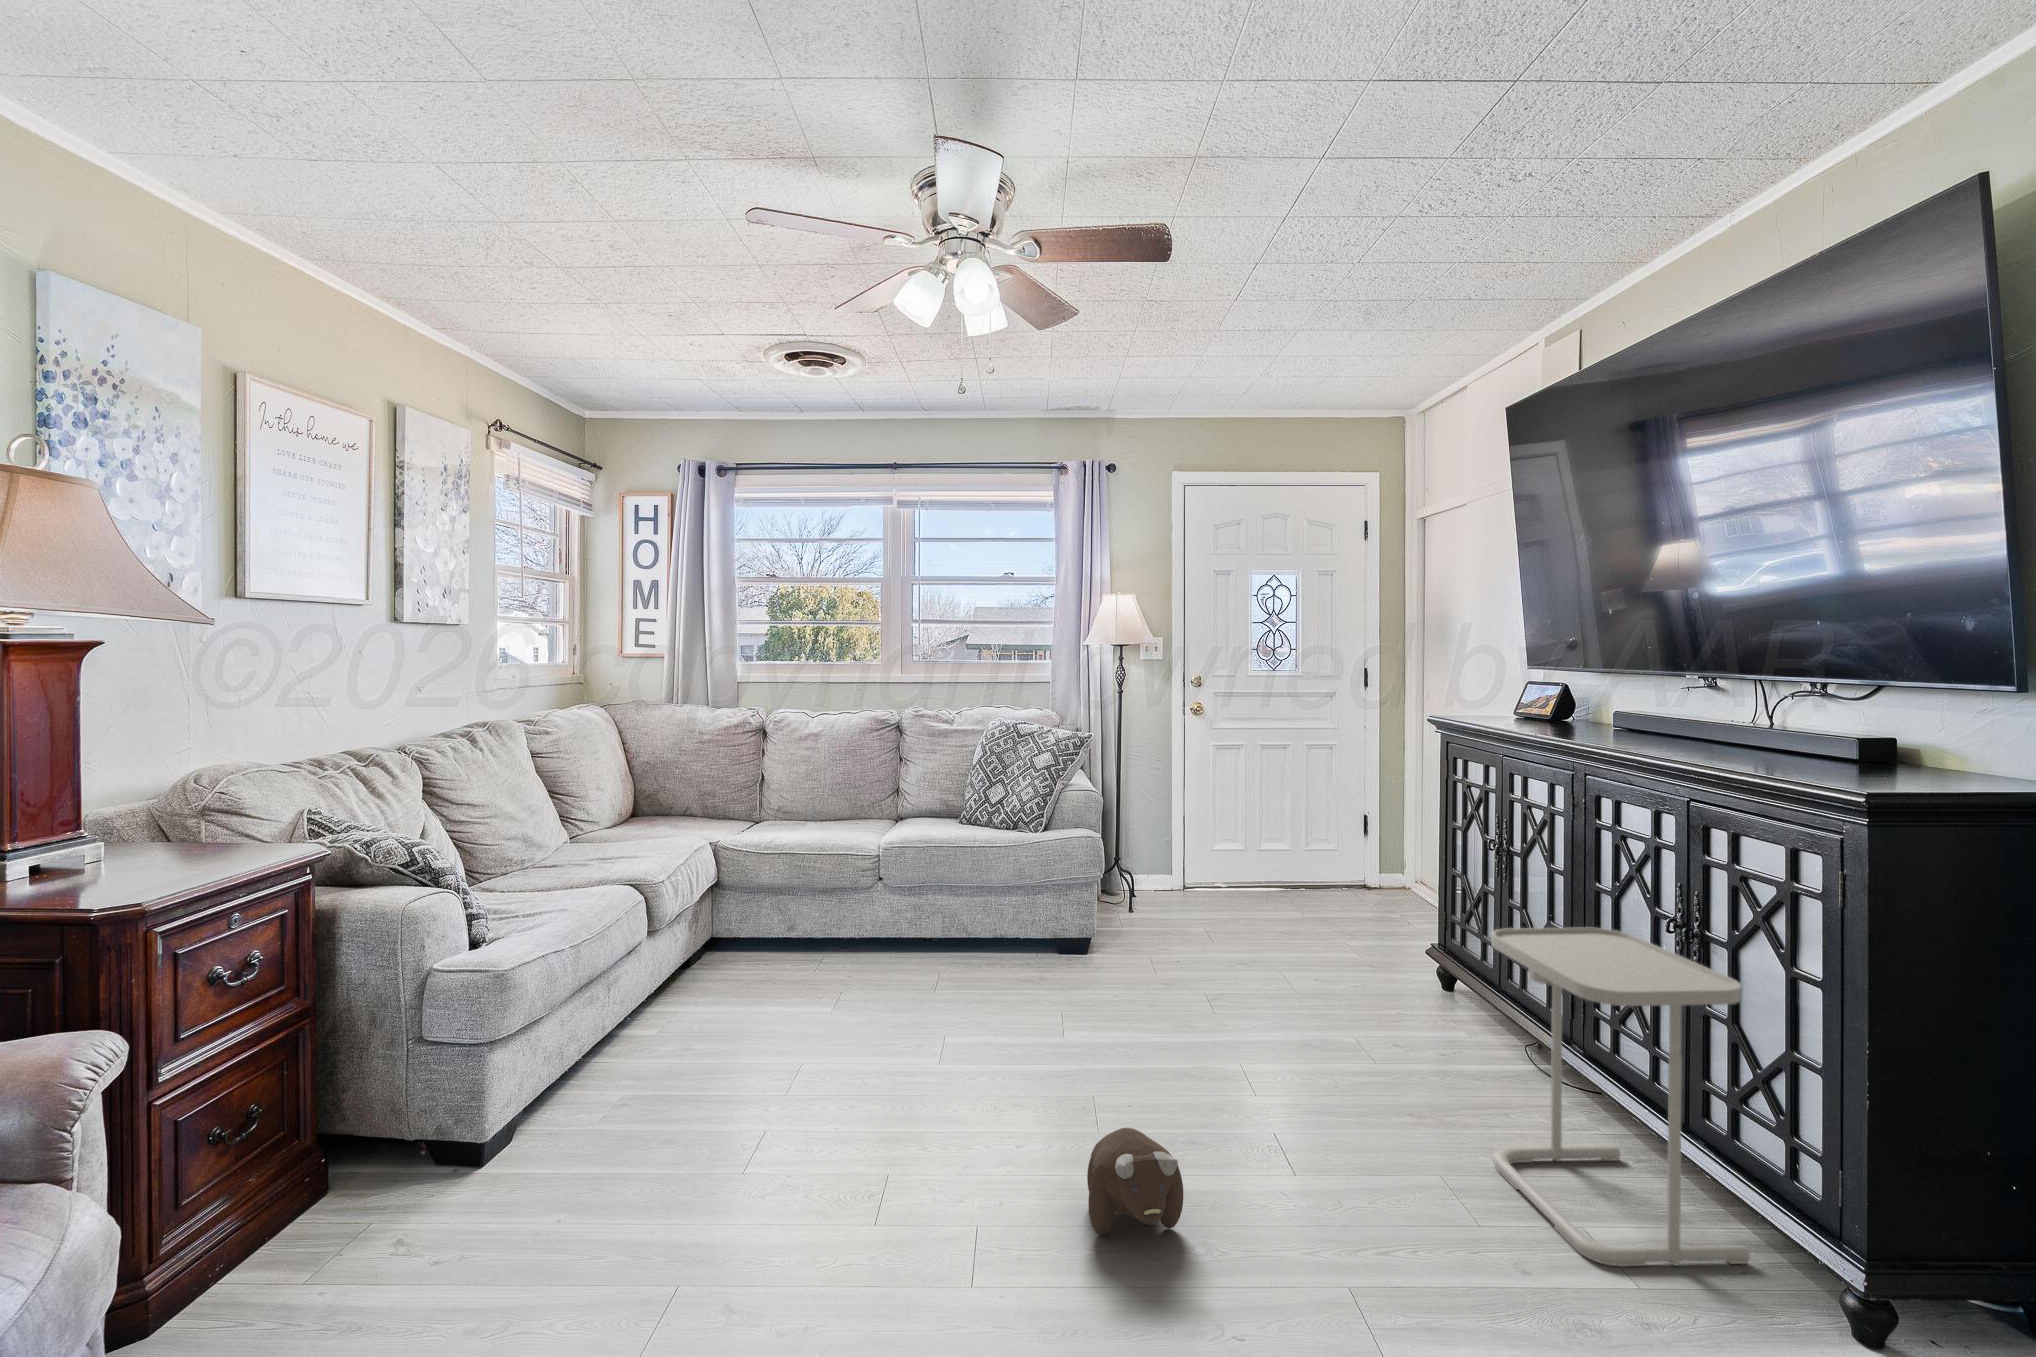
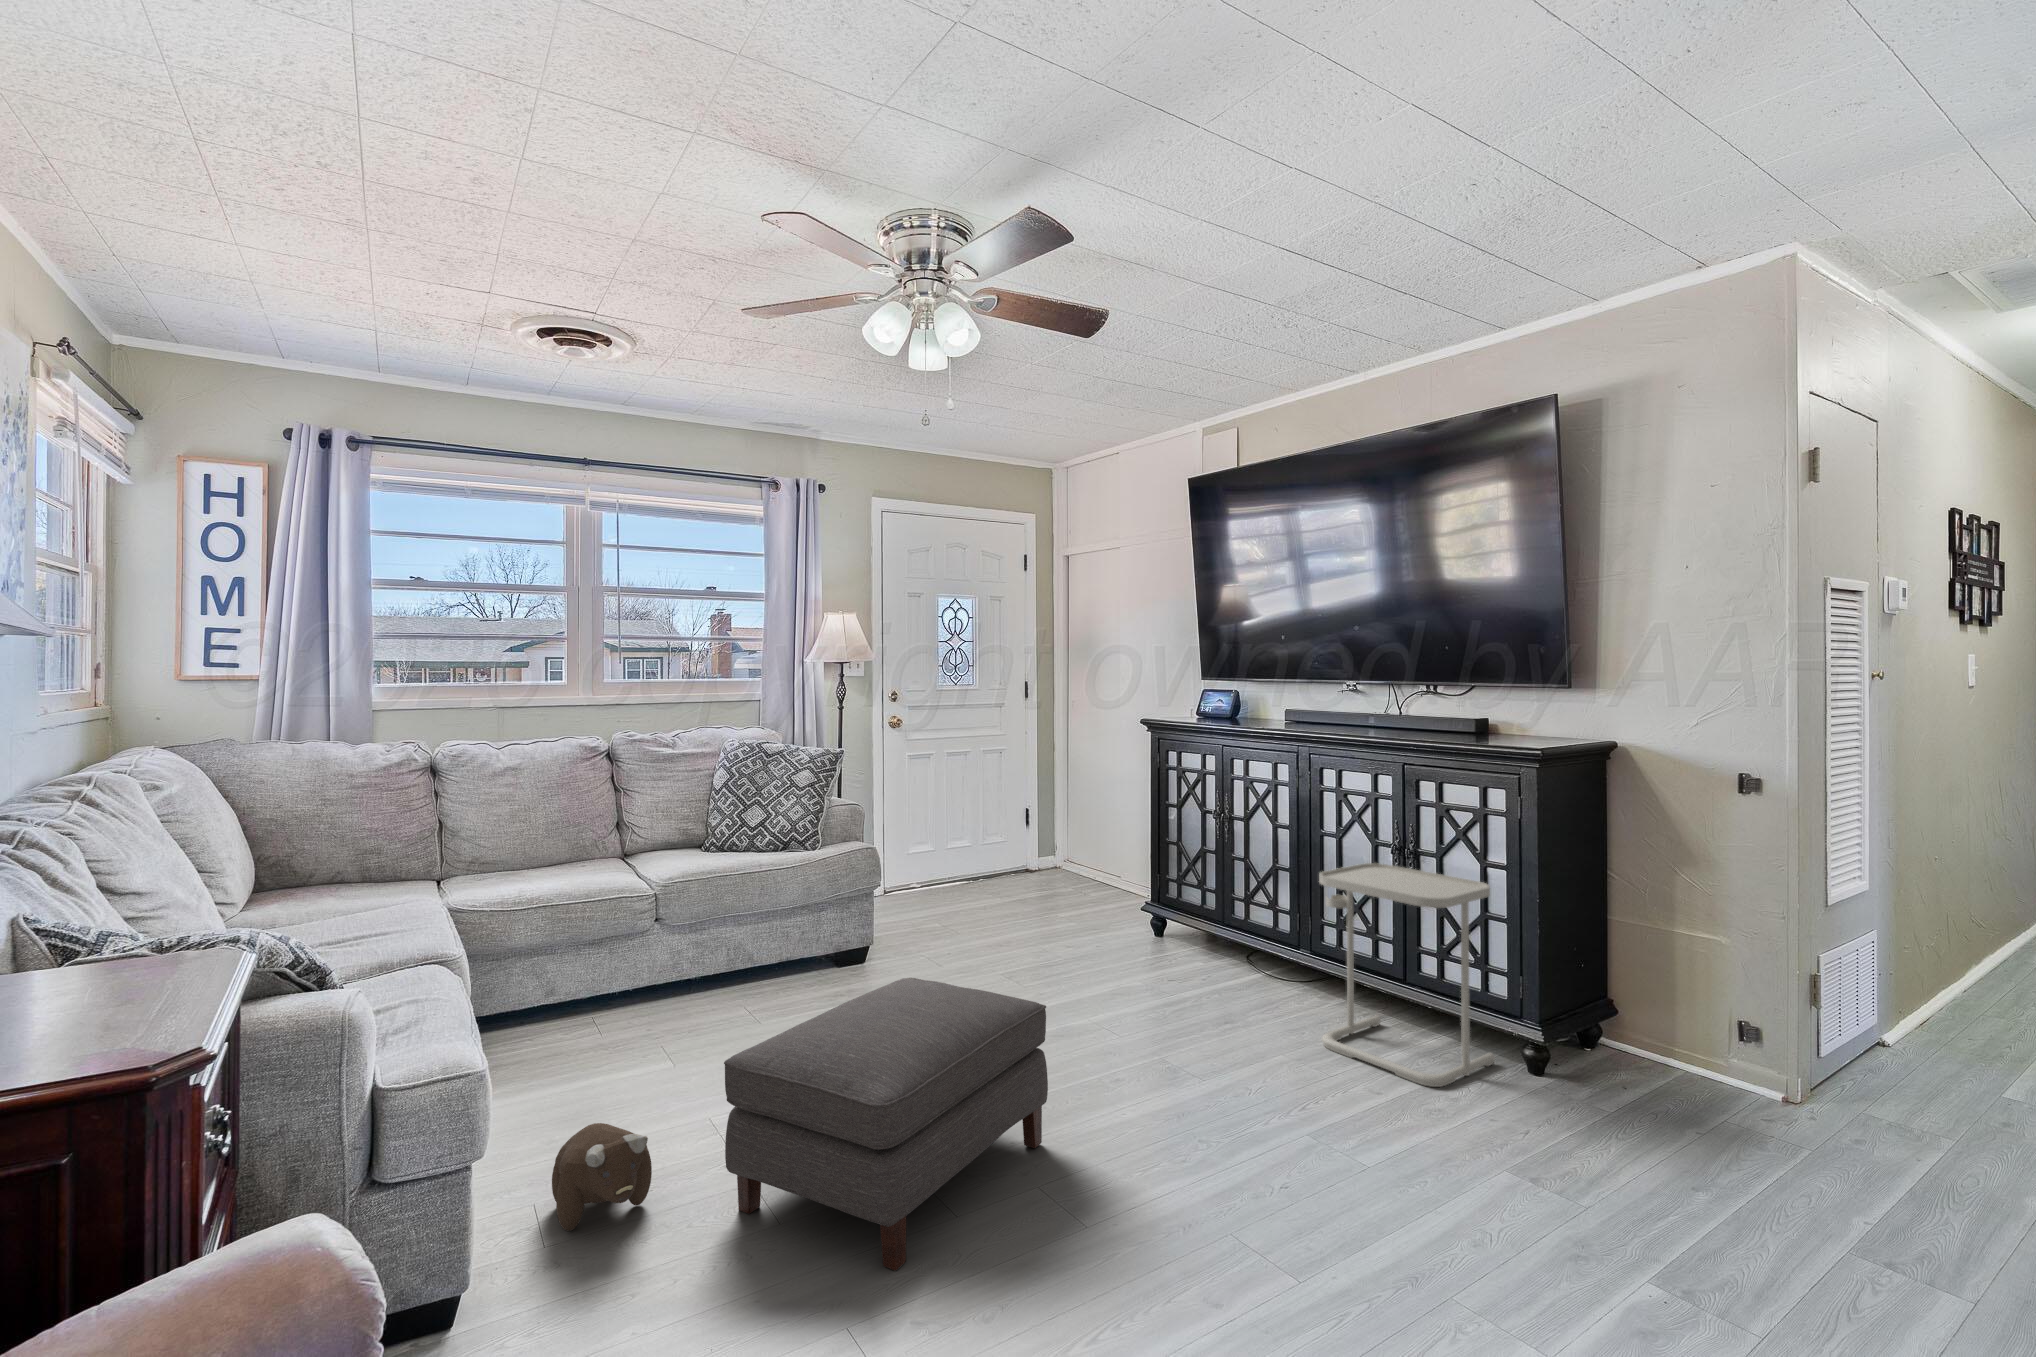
ottoman: none [711,965,1033,1233] -> present [724,978,1048,1271]
plush toy: present [1087,1128,1183,1235] -> present [552,1123,652,1231]

